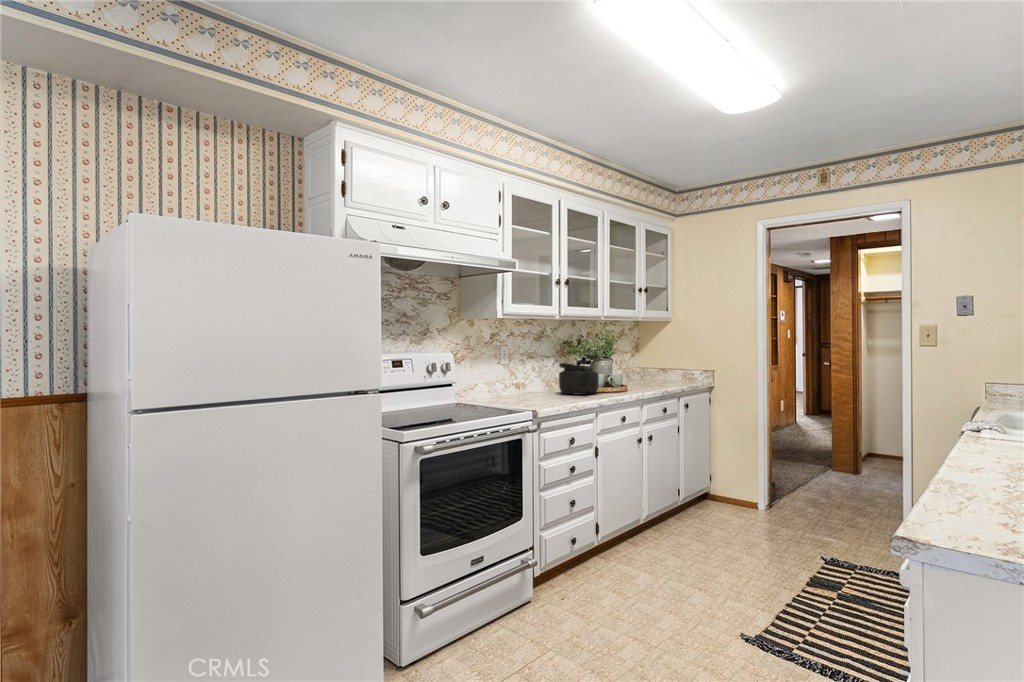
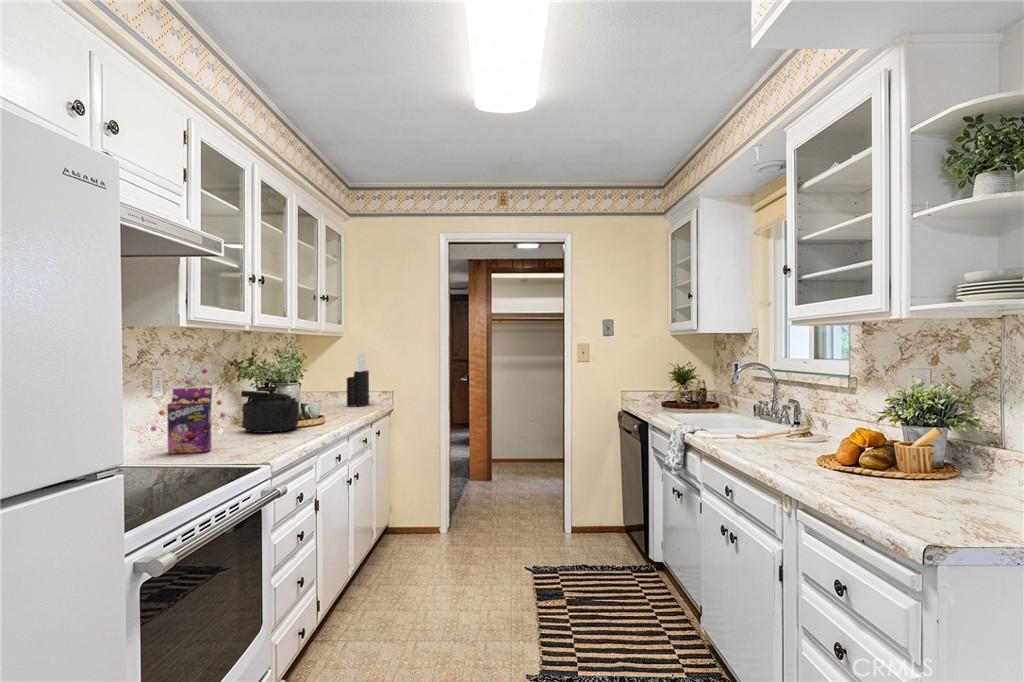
knife block: none [669,337,691,382] -> present [347,354,369,406]
cereal box: none [482,346,528,402] -> present [151,369,225,454]

